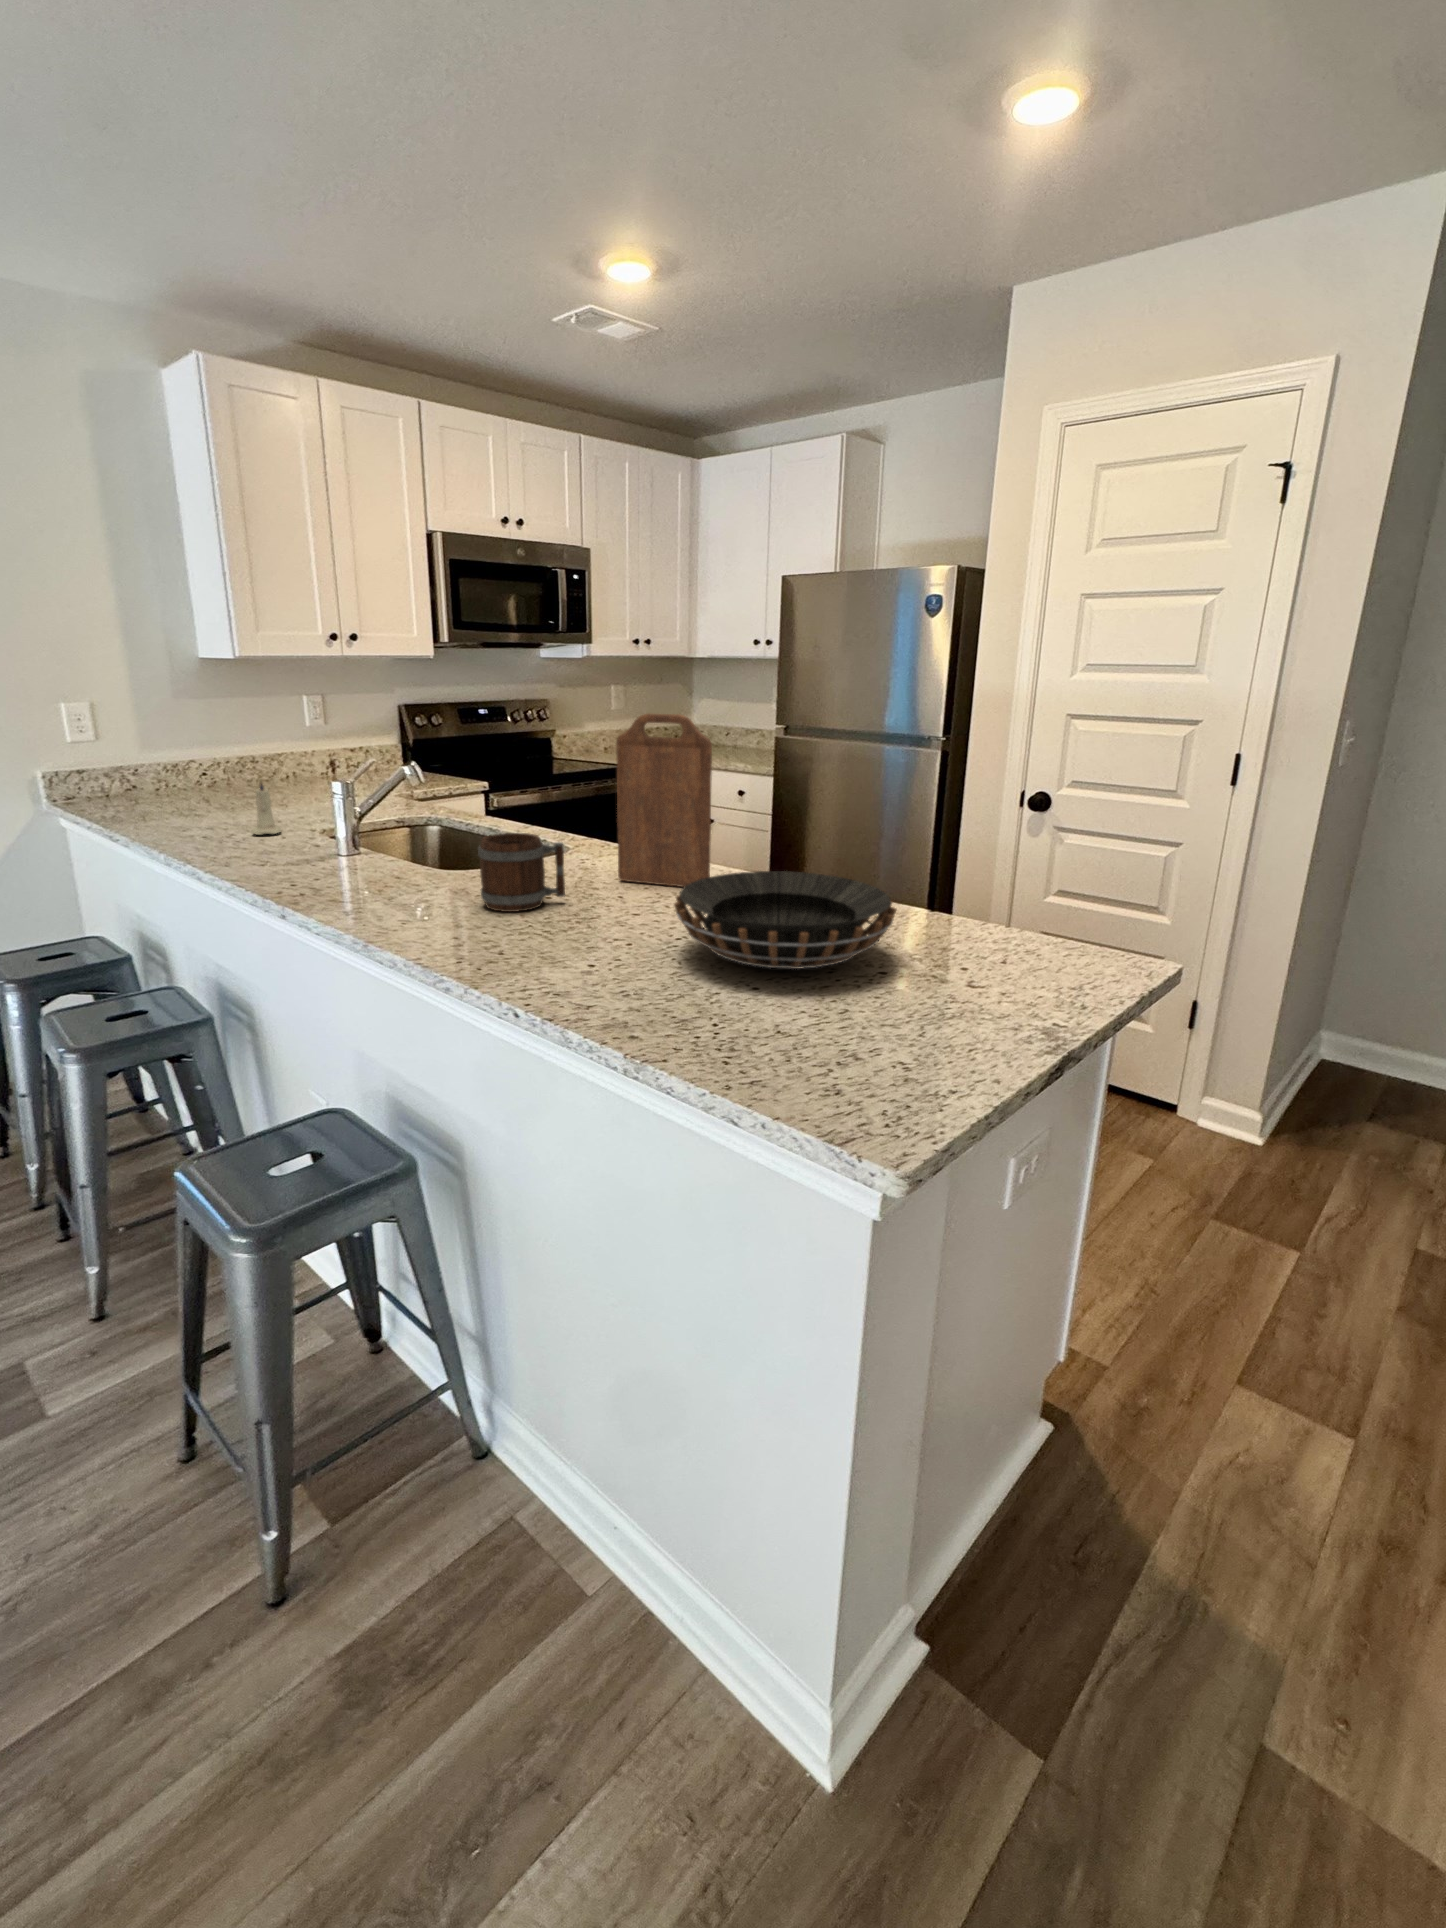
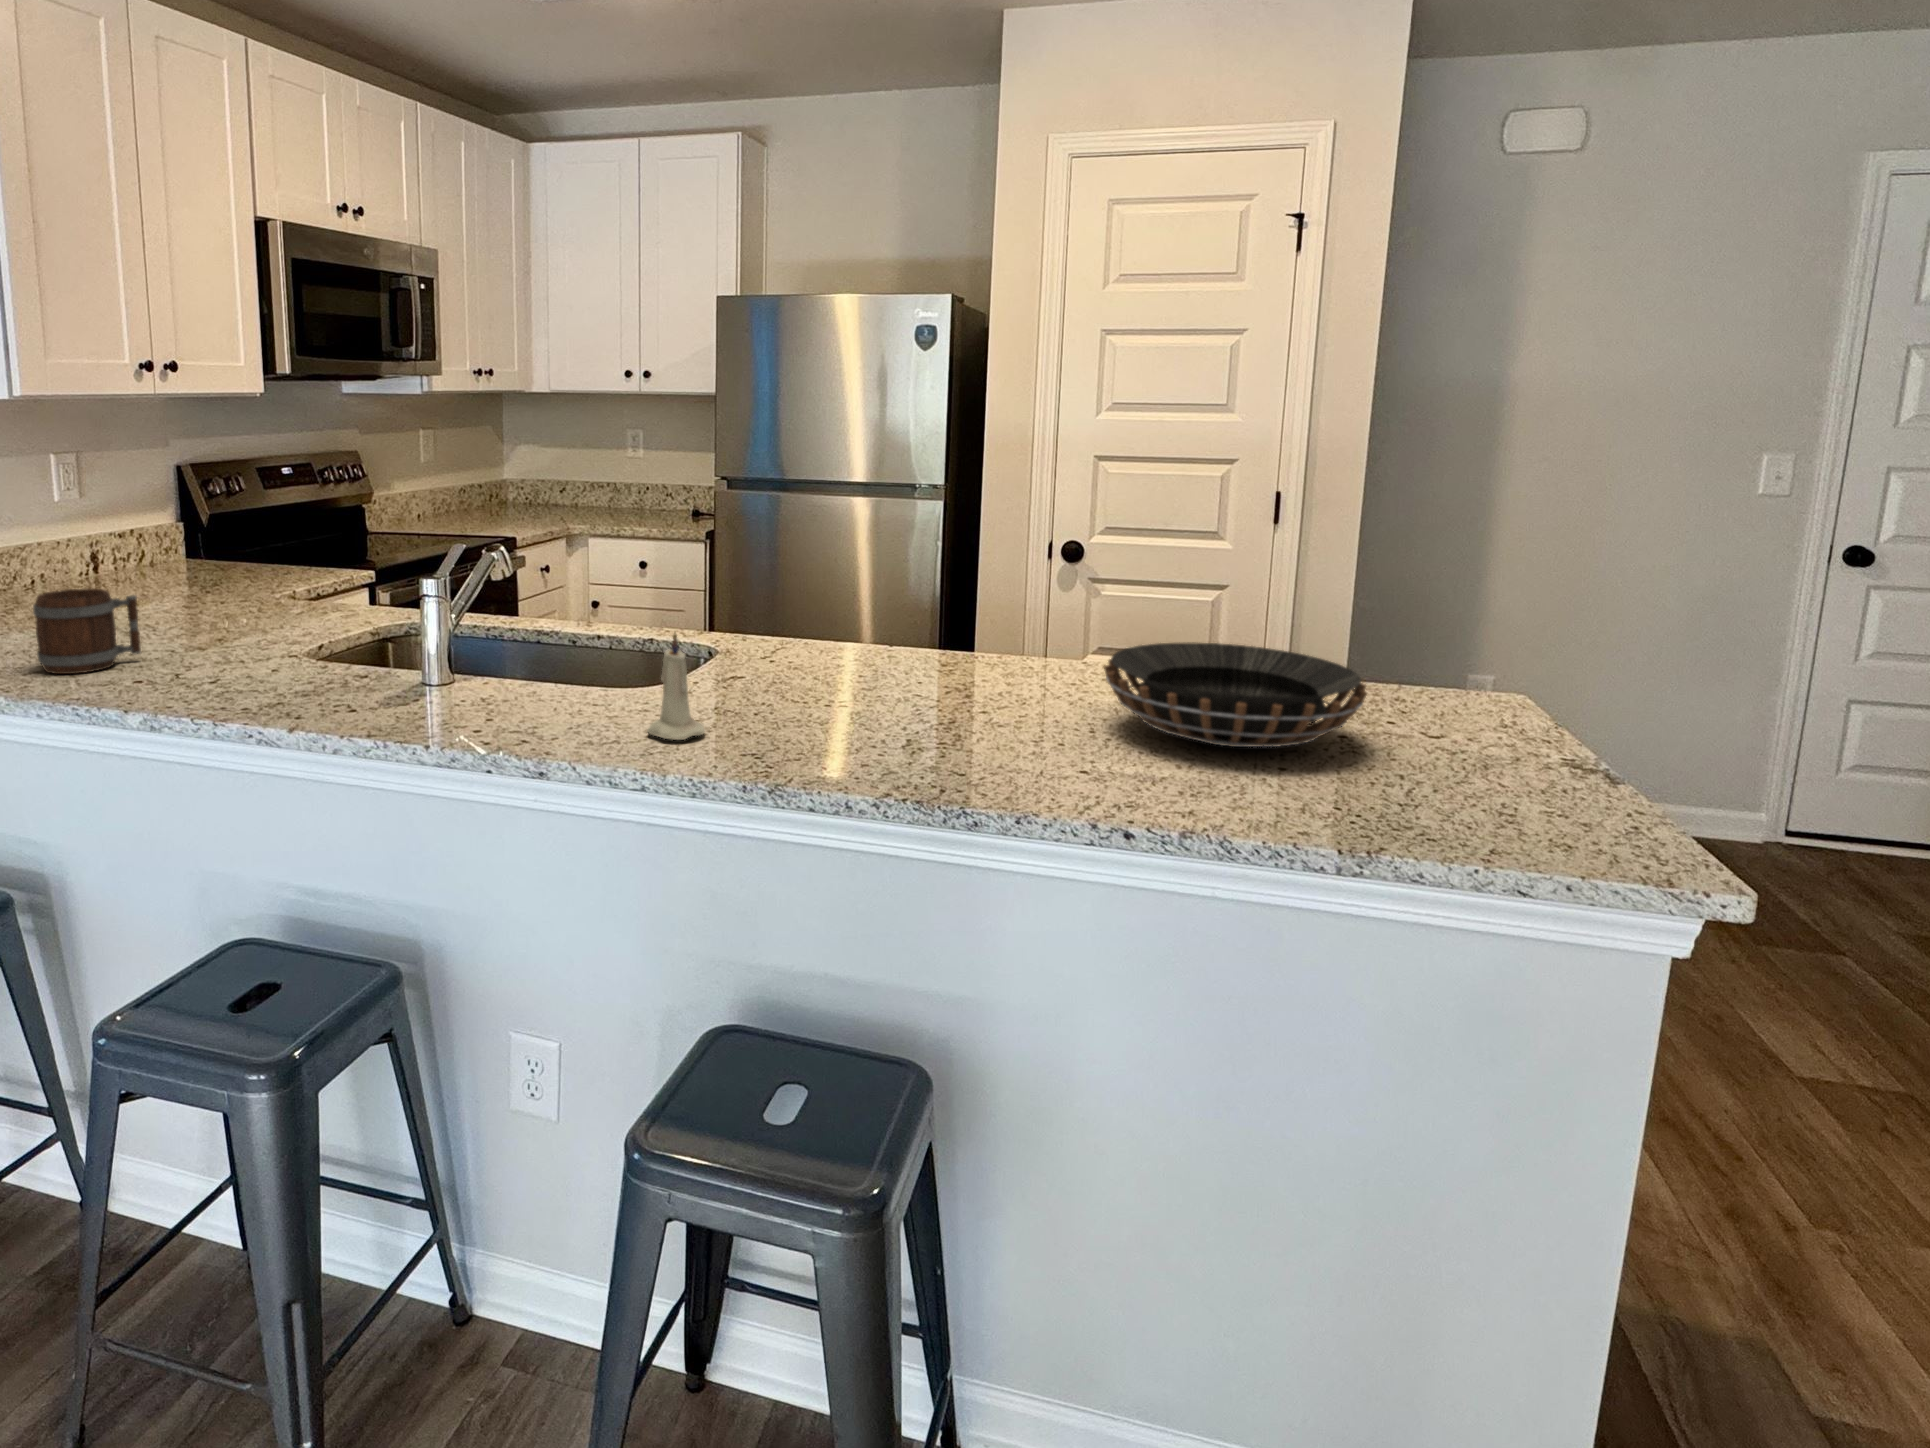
cutting board: present [616,713,712,887] -> none [864,471,990,678]
candle: present [252,780,281,835] -> present [647,633,705,740]
mug: present [478,833,565,912] -> present [33,589,141,674]

